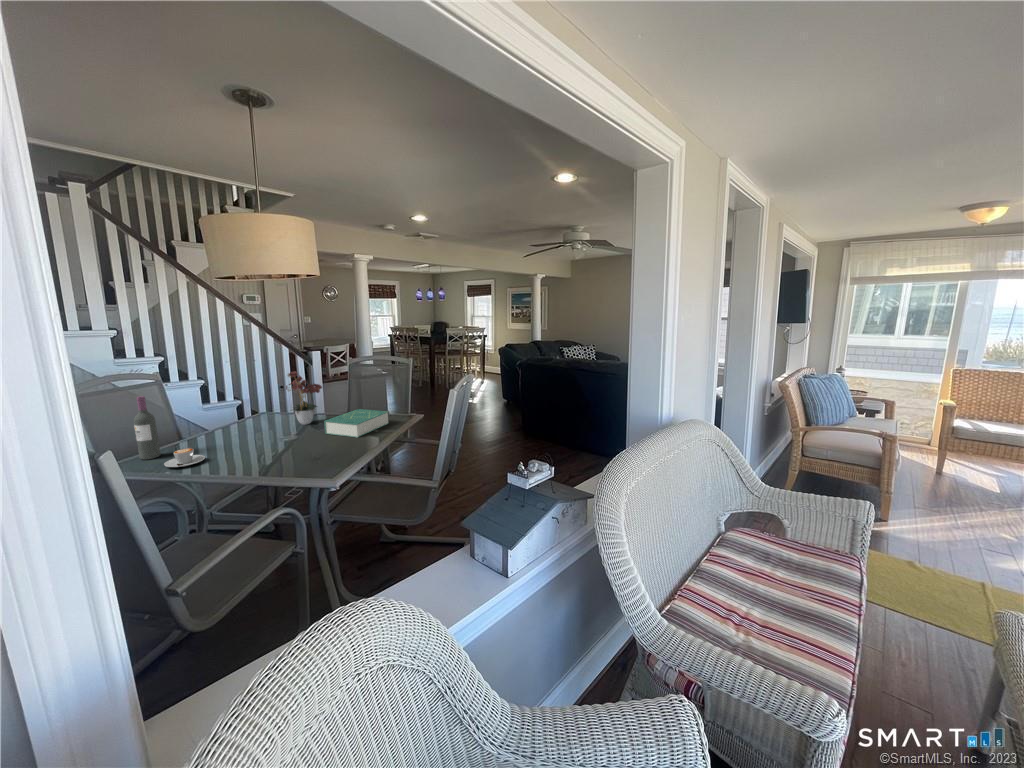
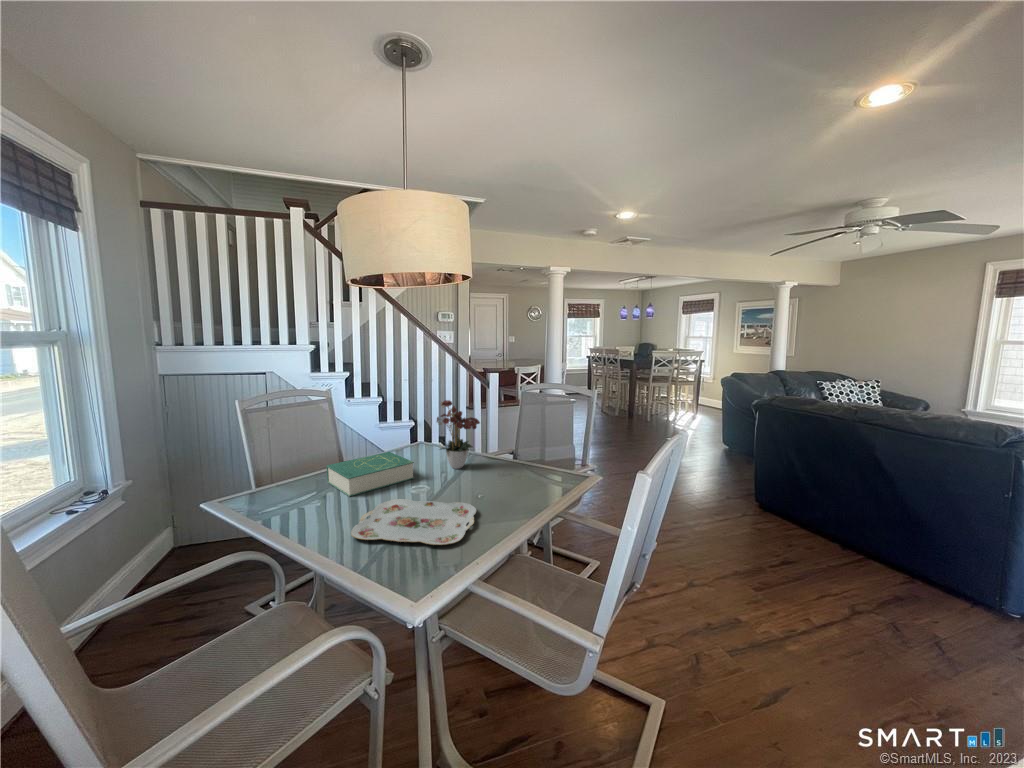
wine bottle: present [134,396,161,460] -> none [269,420,293,495]
book: present [324,409,389,437] -> present [326,452,414,497]
serving tray: none [246,440,339,467] -> present [351,499,476,545]
coffee cup: present [164,448,205,467] -> none [278,491,323,516]

